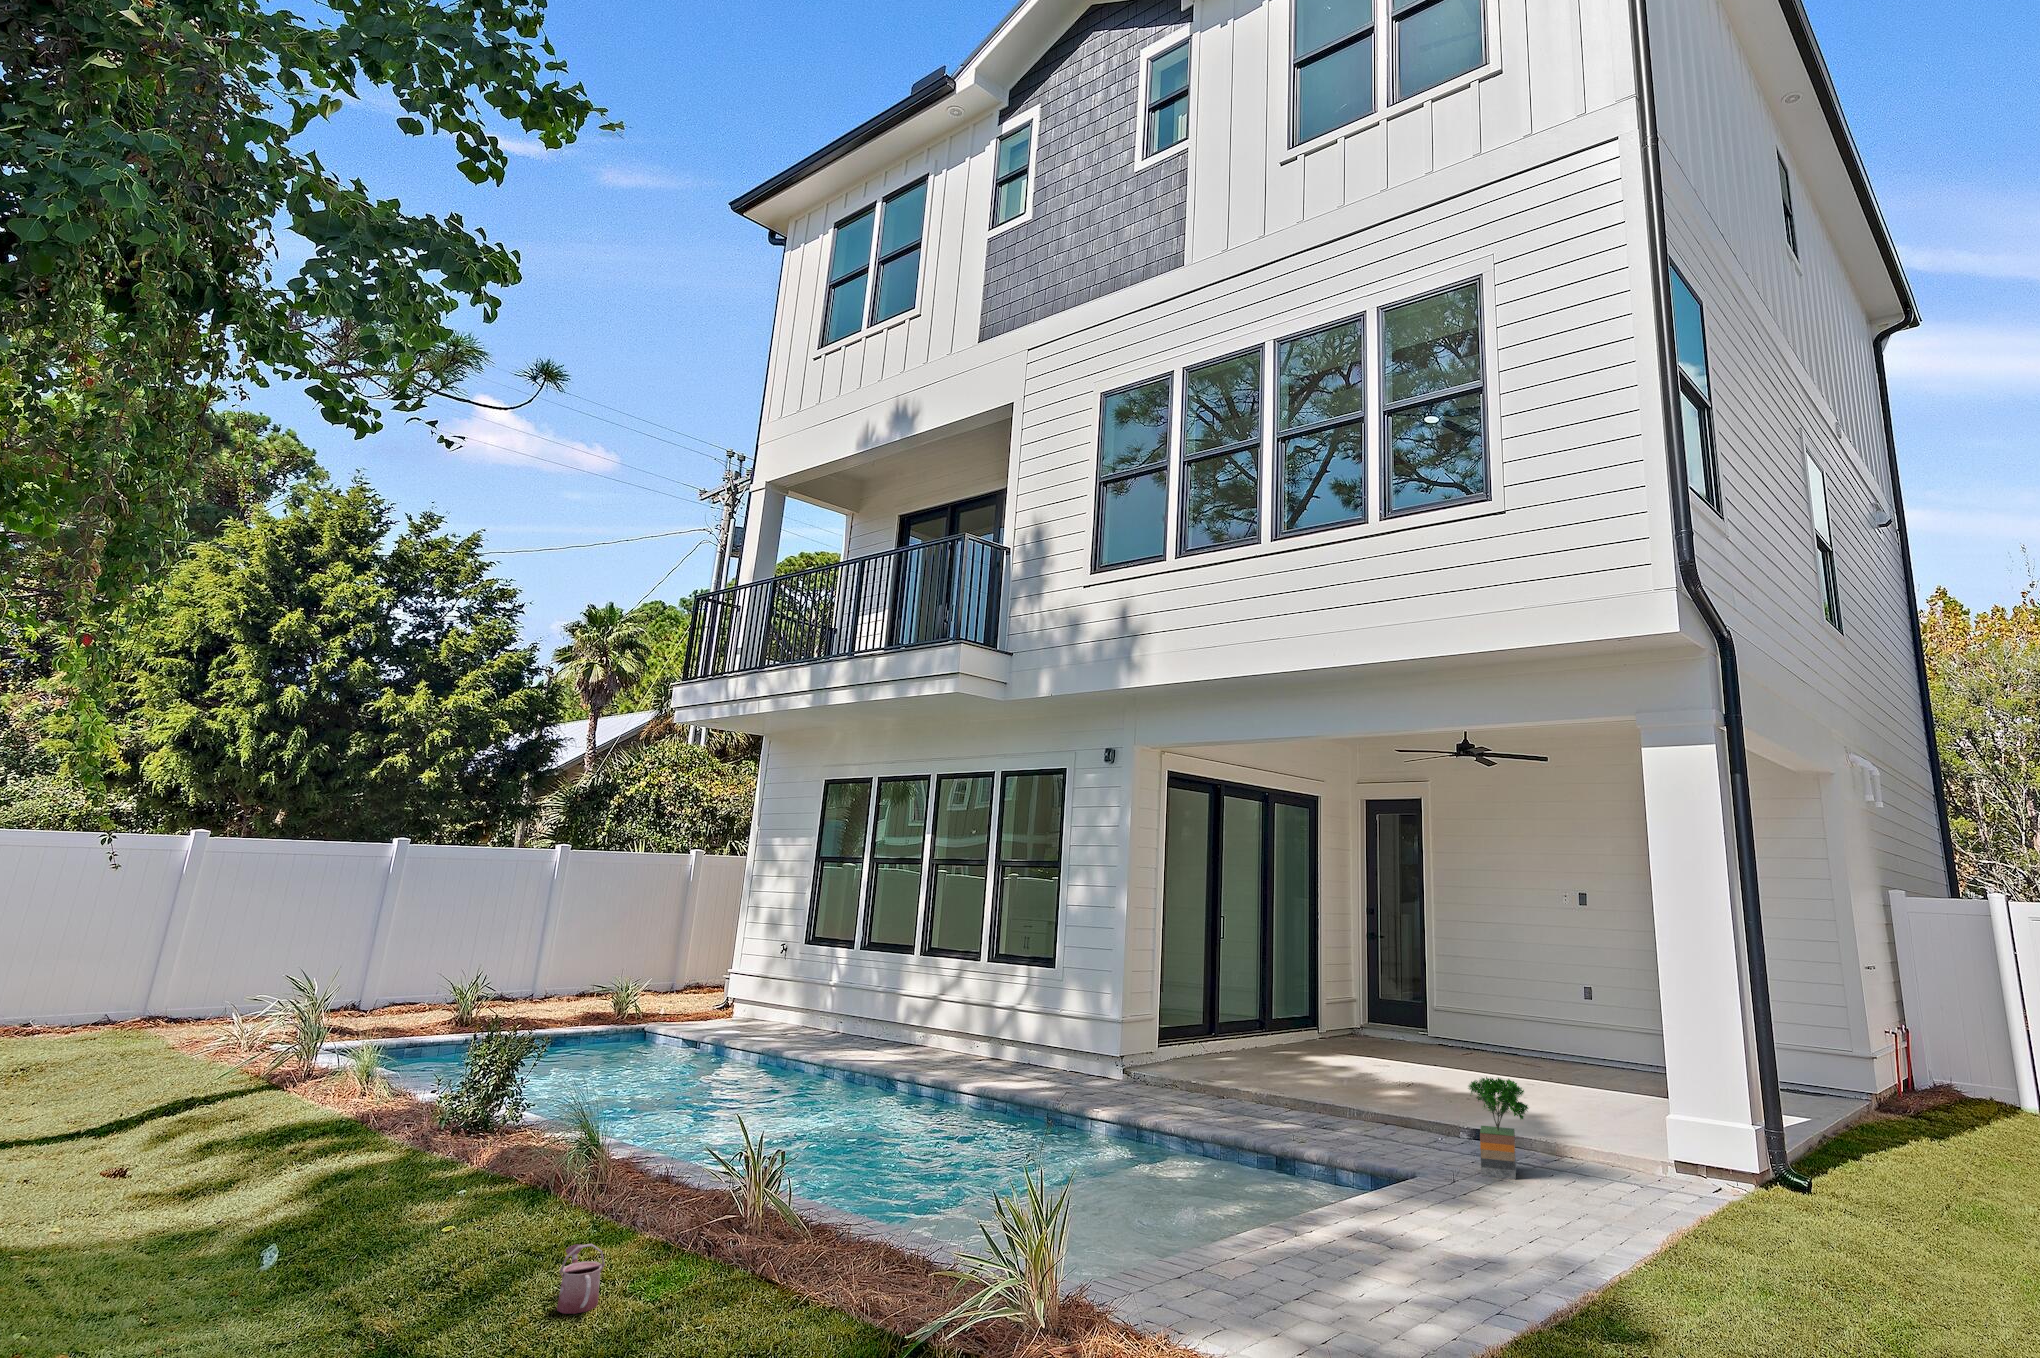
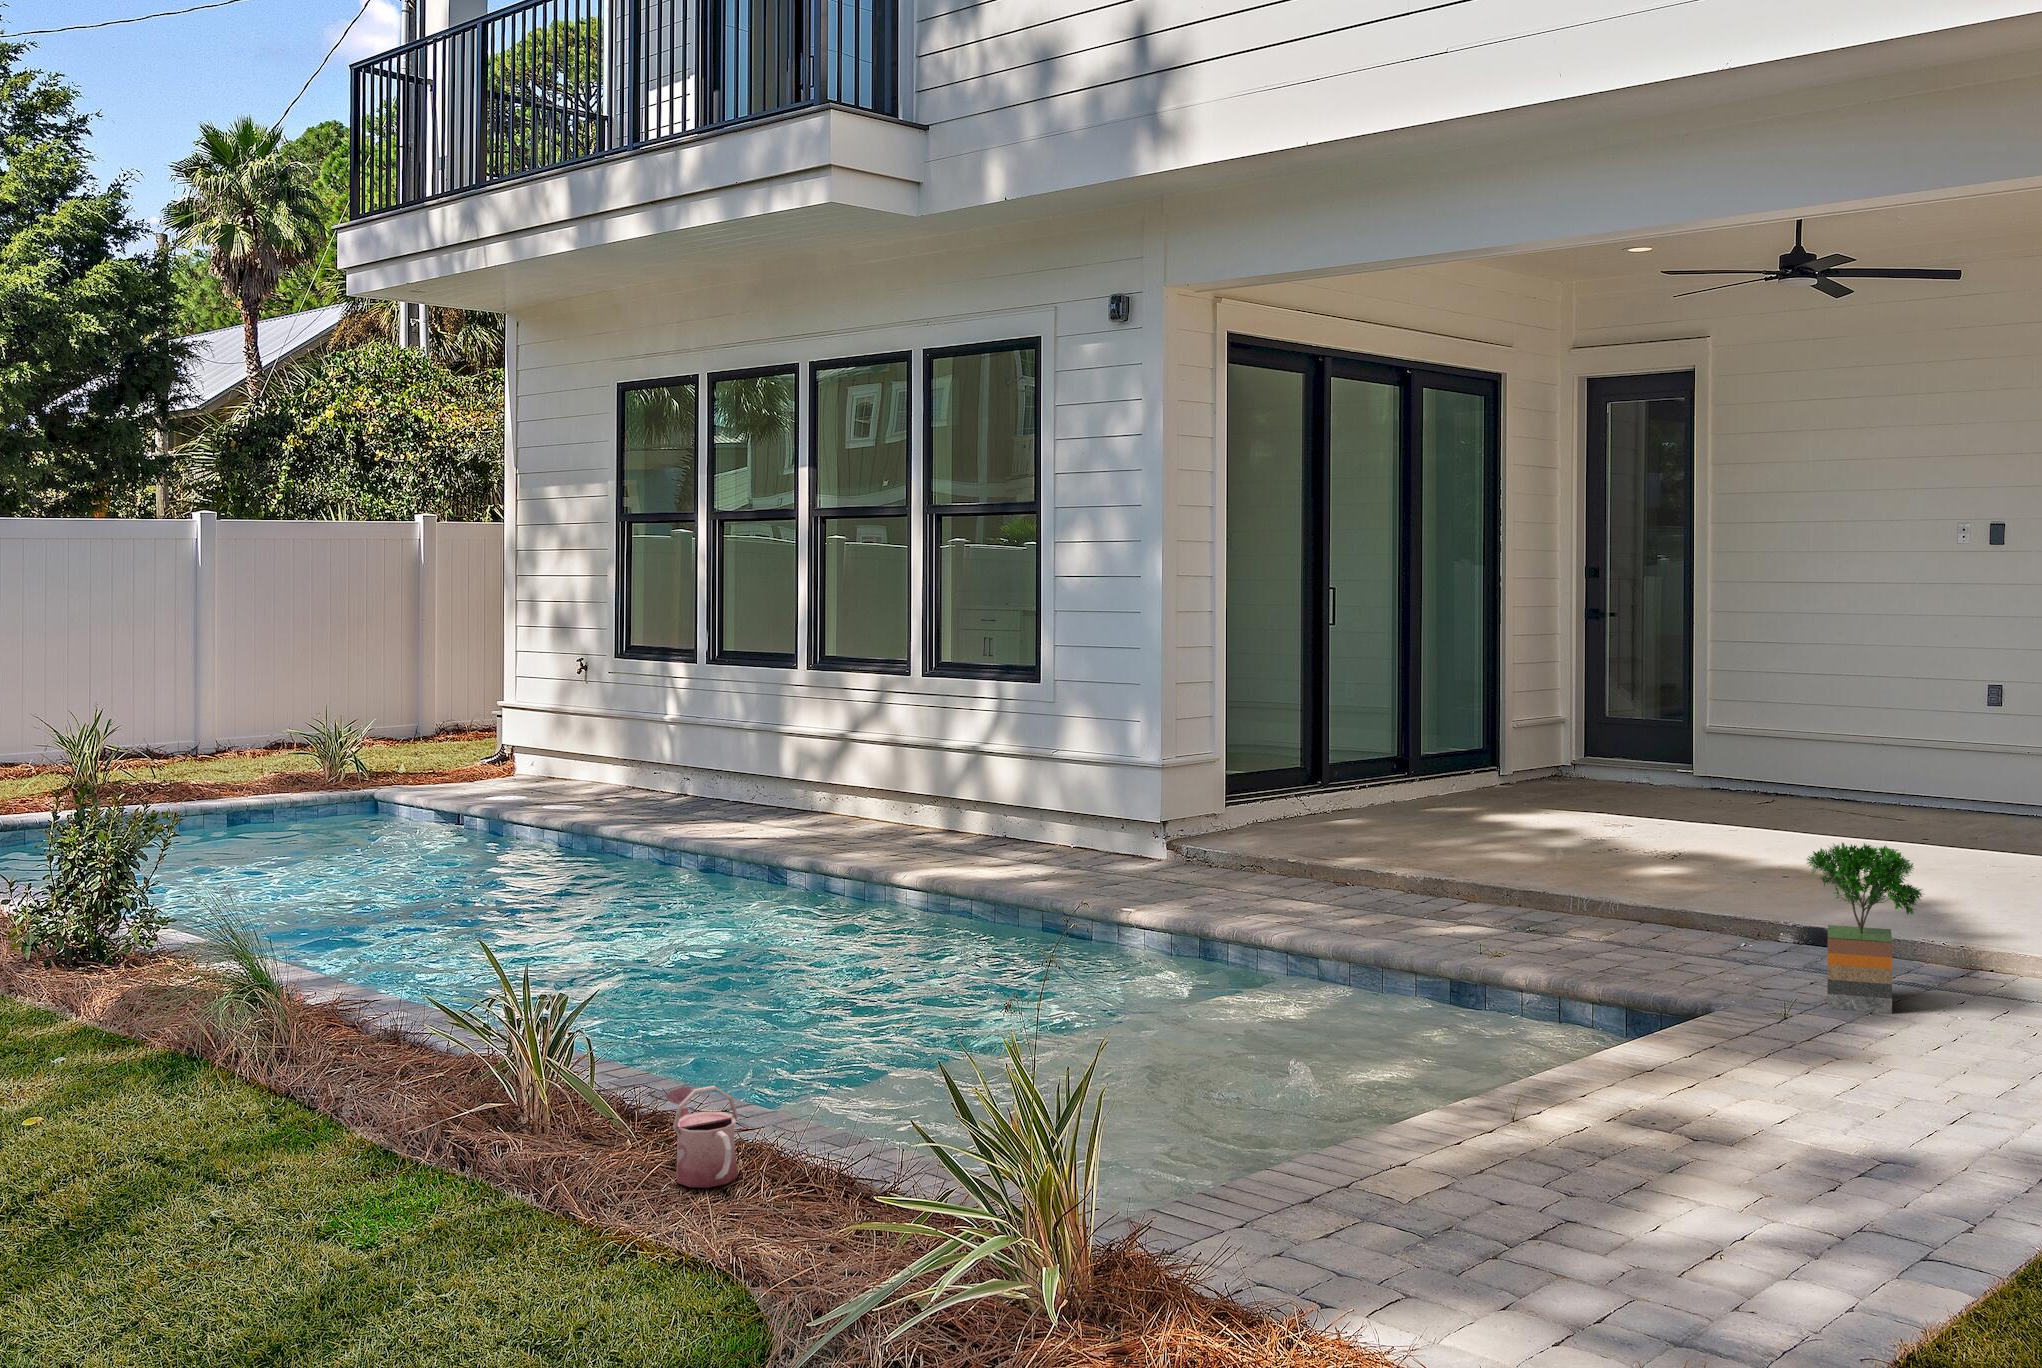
watering can: present [557,1244,605,1314] -> present [666,1086,738,1187]

